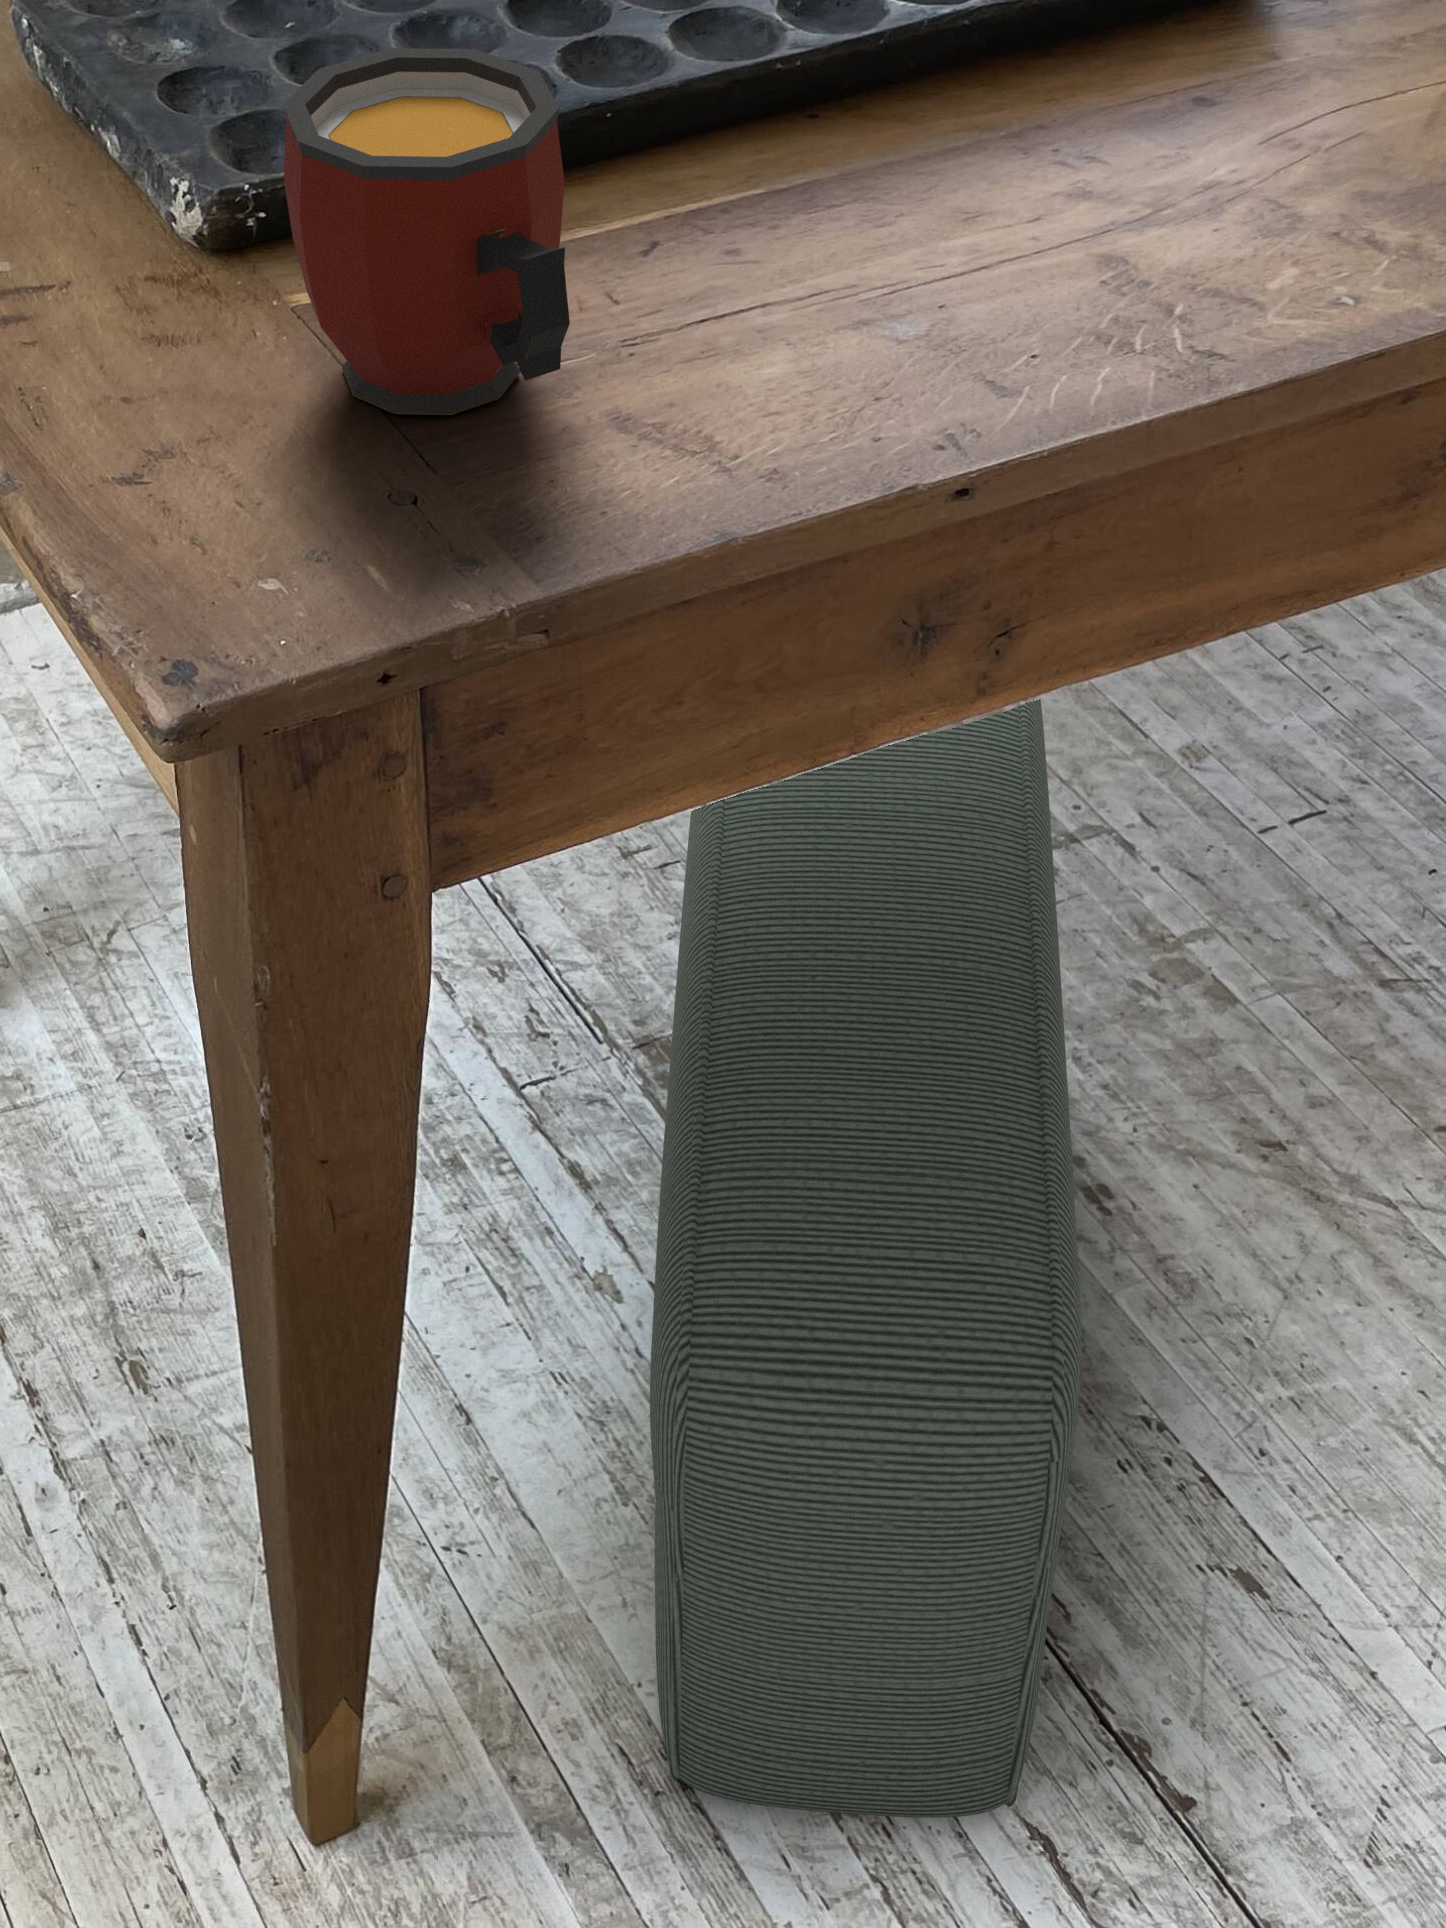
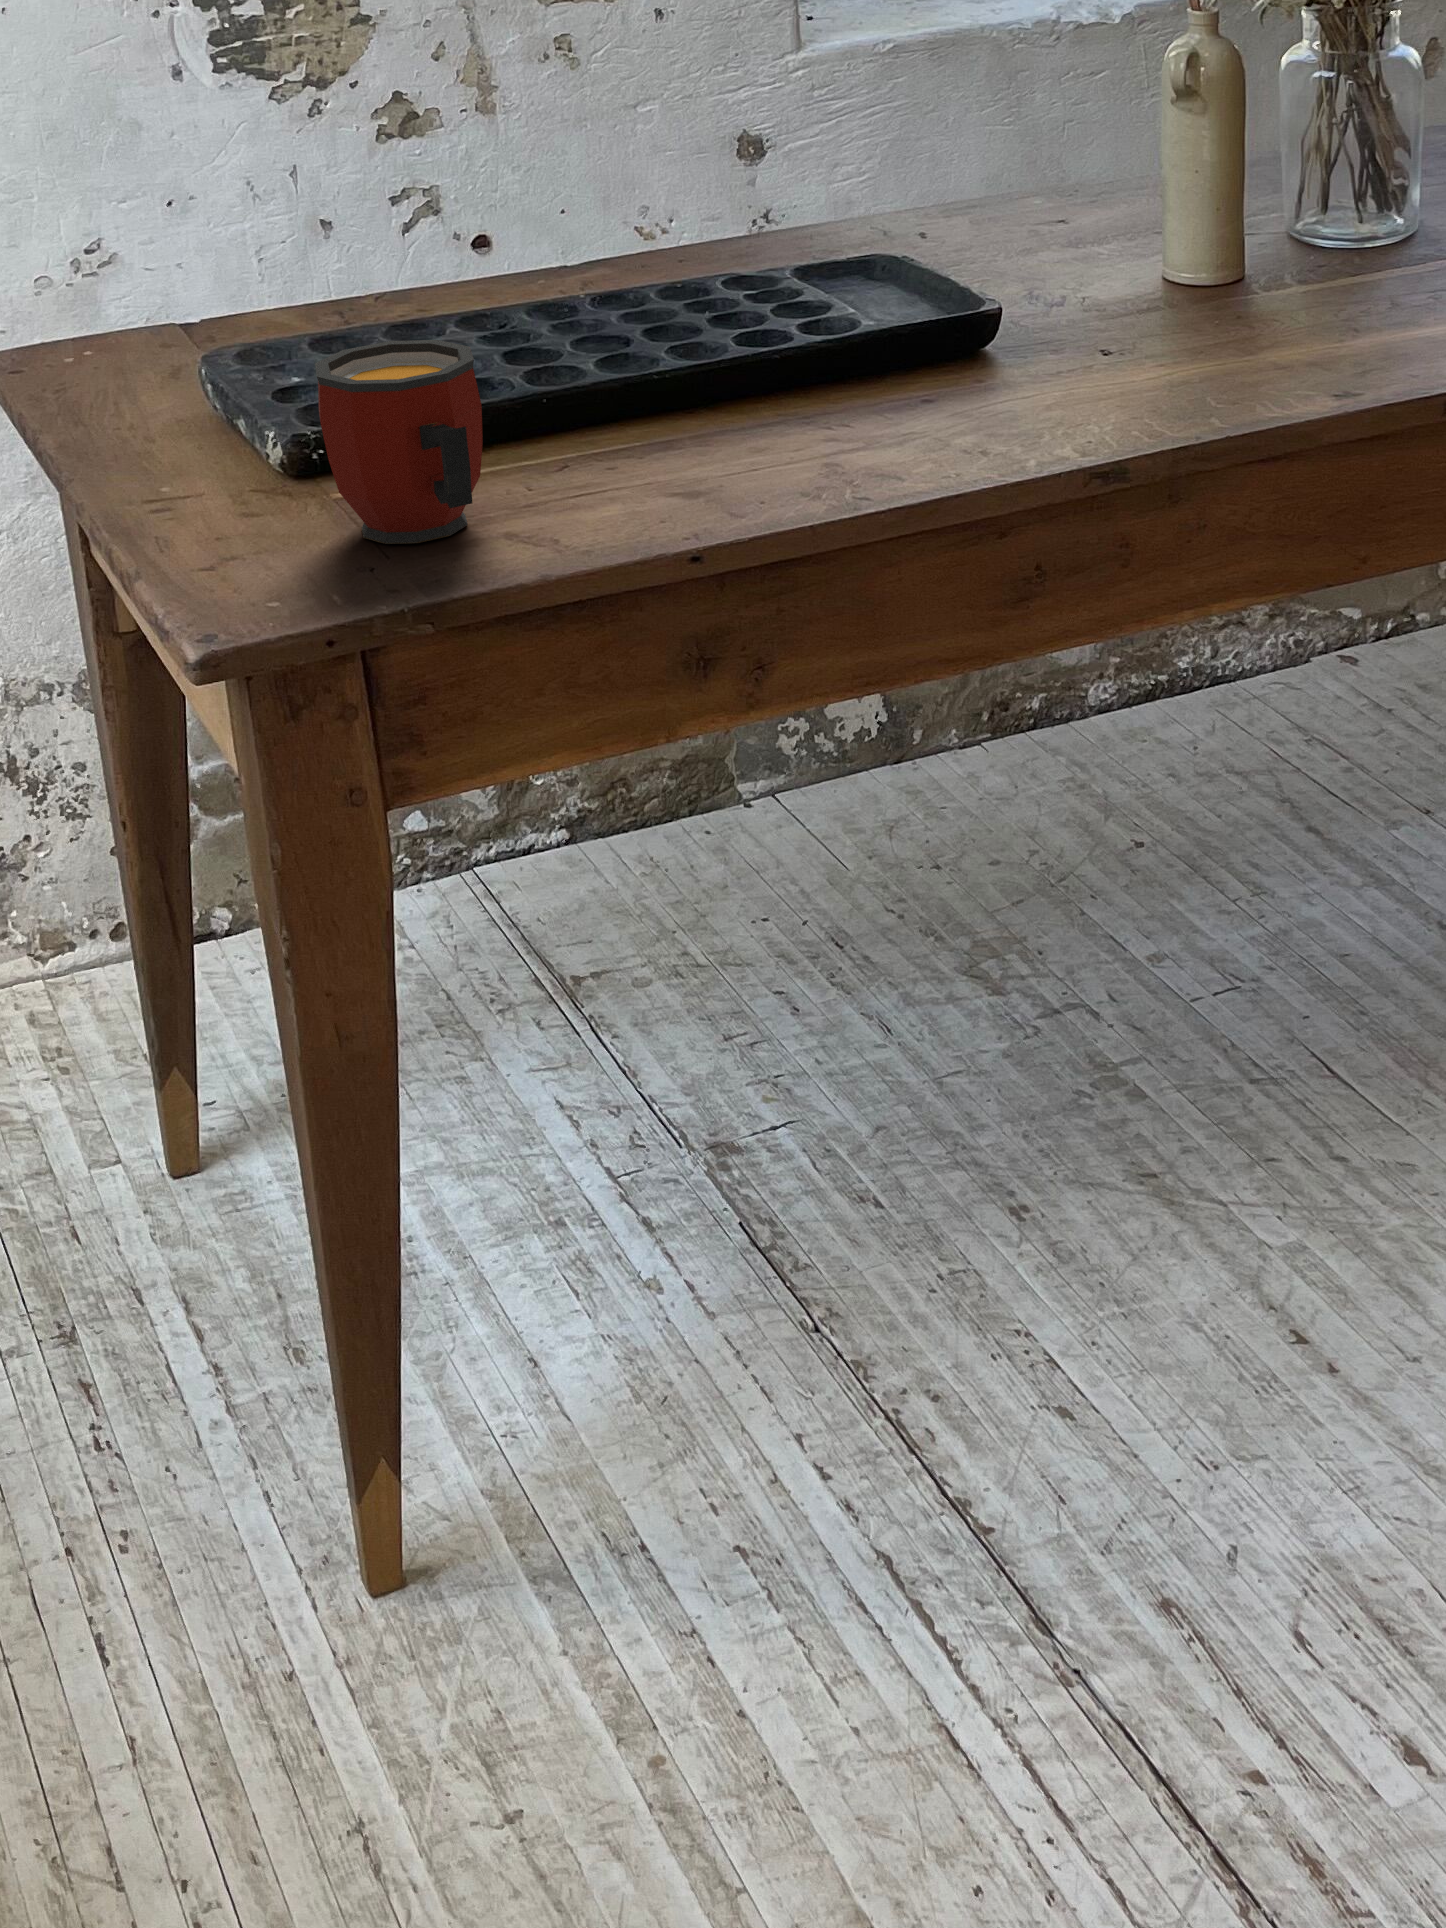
pouf: present [650,699,1082,1818] -> none [586,801,955,1547]

